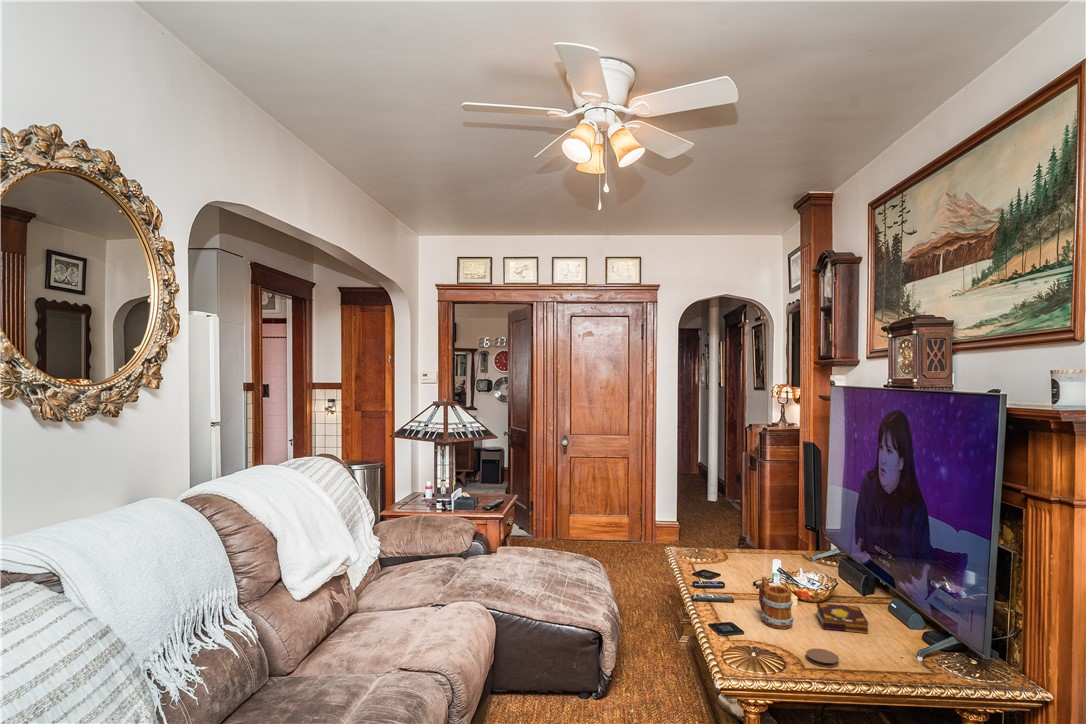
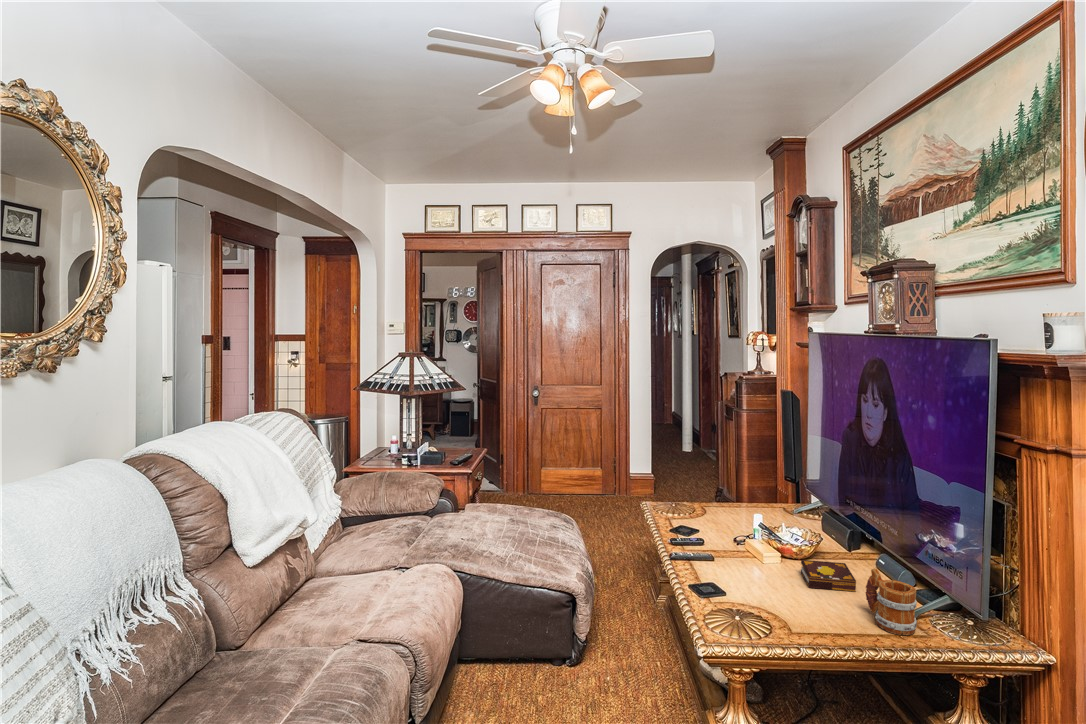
mug: present [759,577,794,629] -> present [866,568,917,635]
coaster: present [806,648,839,667] -> none [794,610,829,631]

